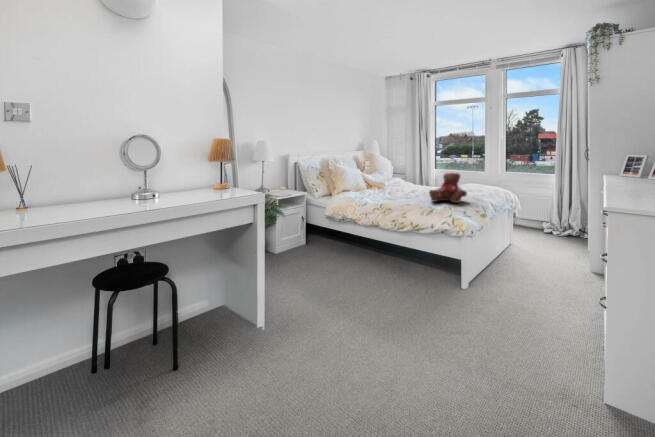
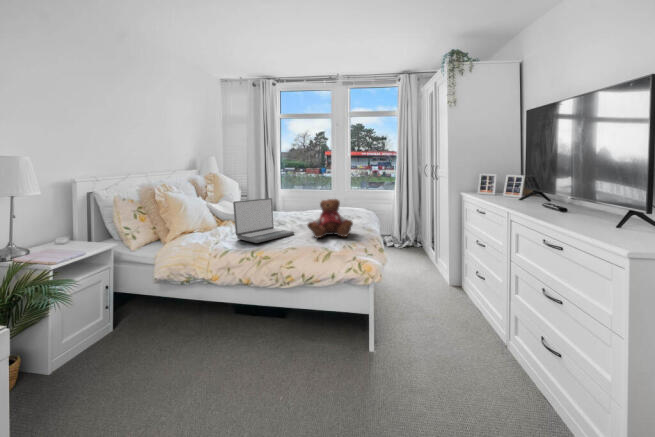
laptop: none [377,170,419,201] -> present [233,198,294,243]

